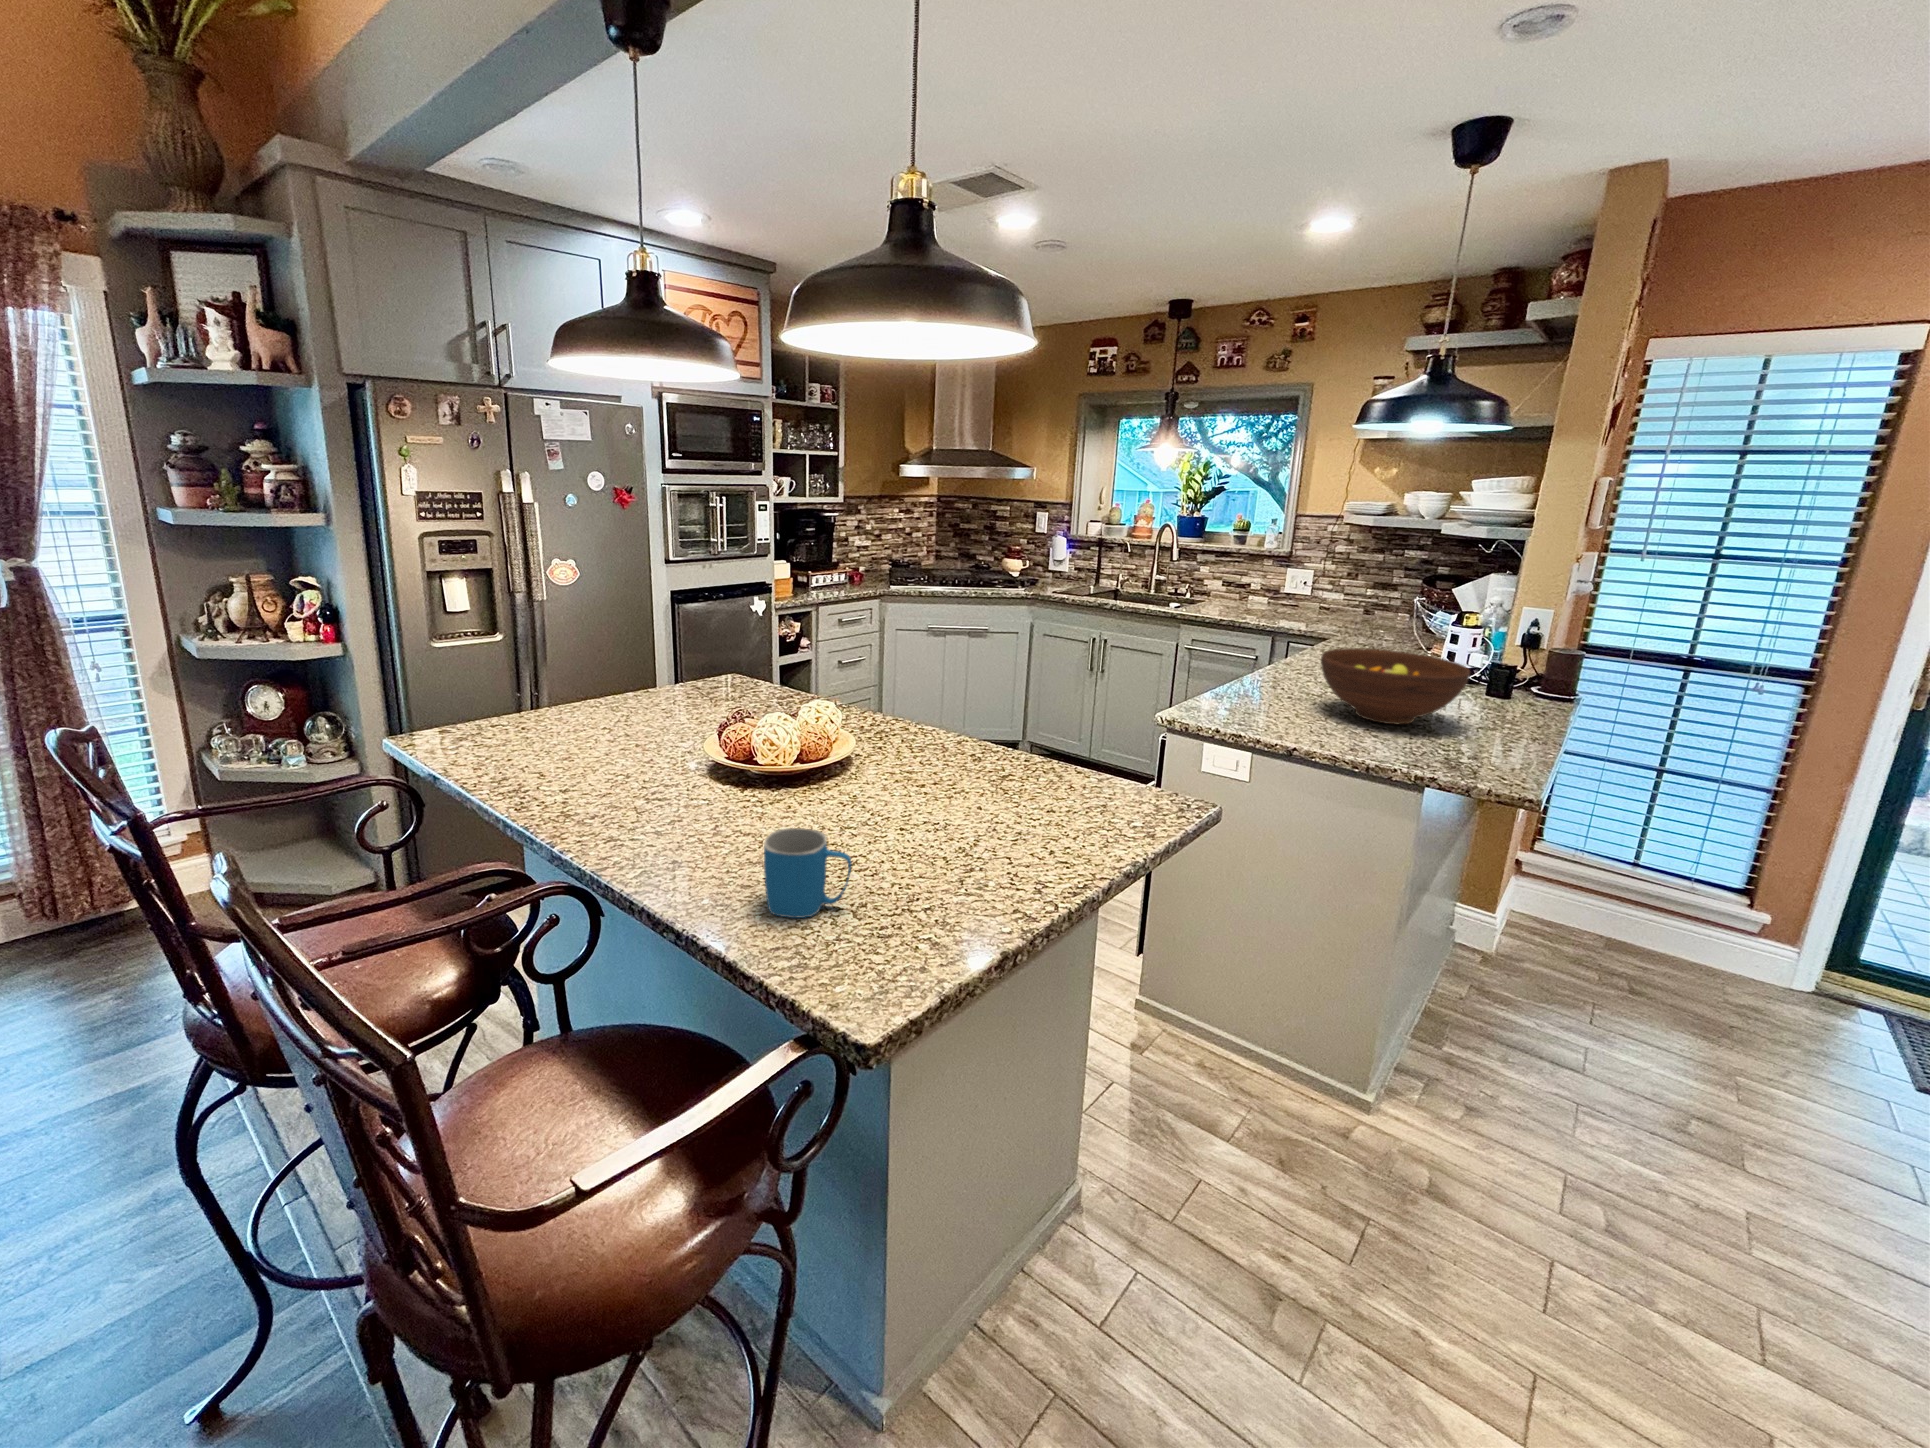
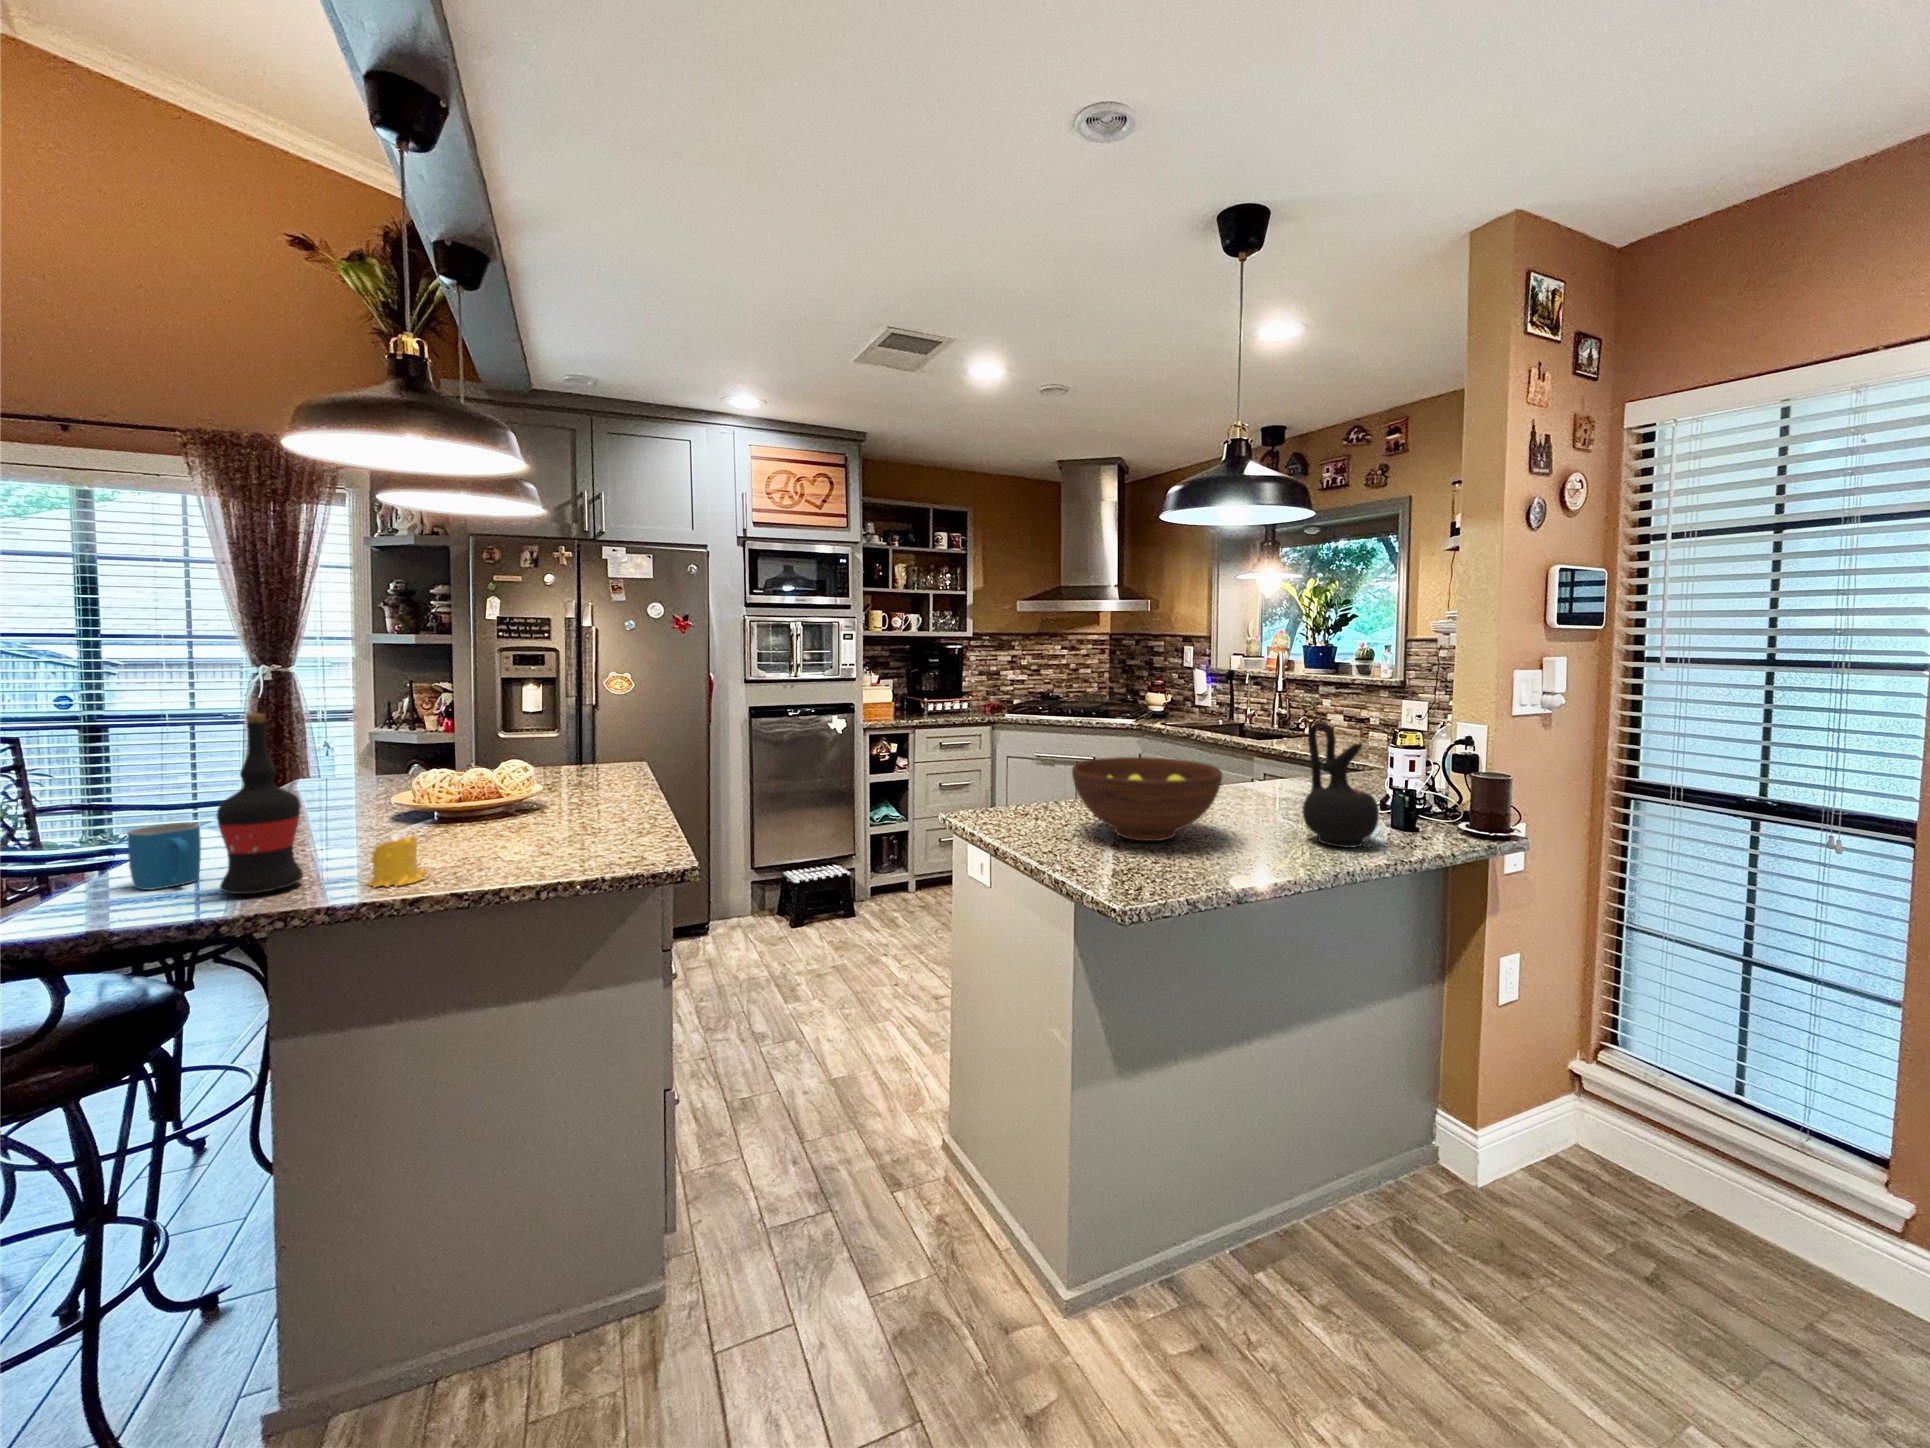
ceramic jug: none [1472,614,1544,715] -> present [1303,722,1379,848]
wine bottle: none [895,692,973,904] -> present [217,714,303,894]
candle: none [992,808,1050,870] -> present [367,836,427,887]

